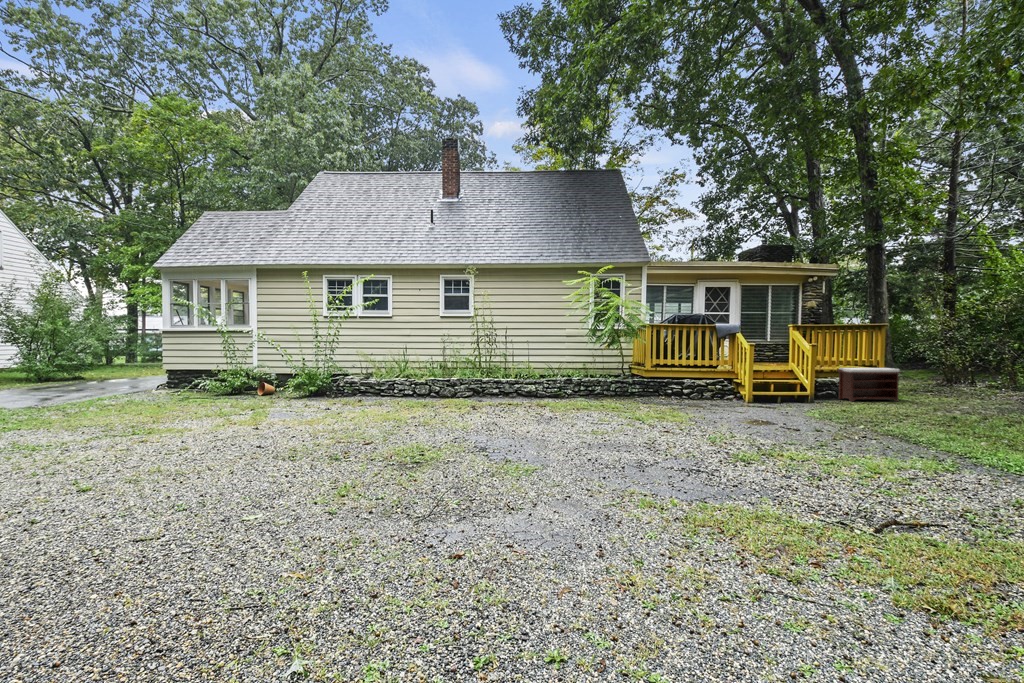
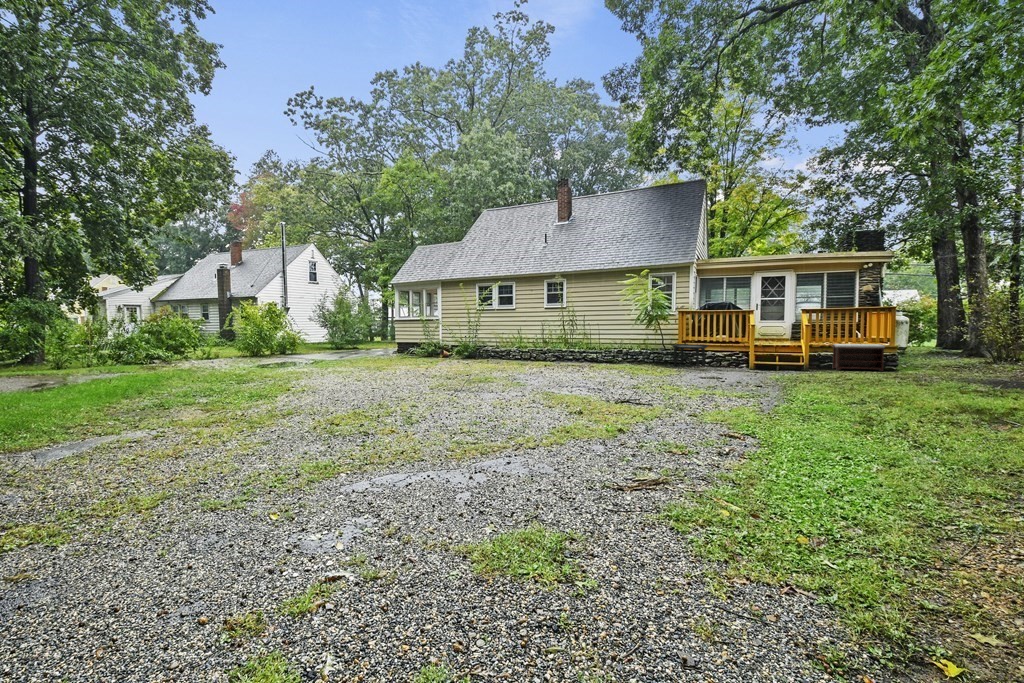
round table: none [647,370,700,404] -> present [672,344,708,367]

